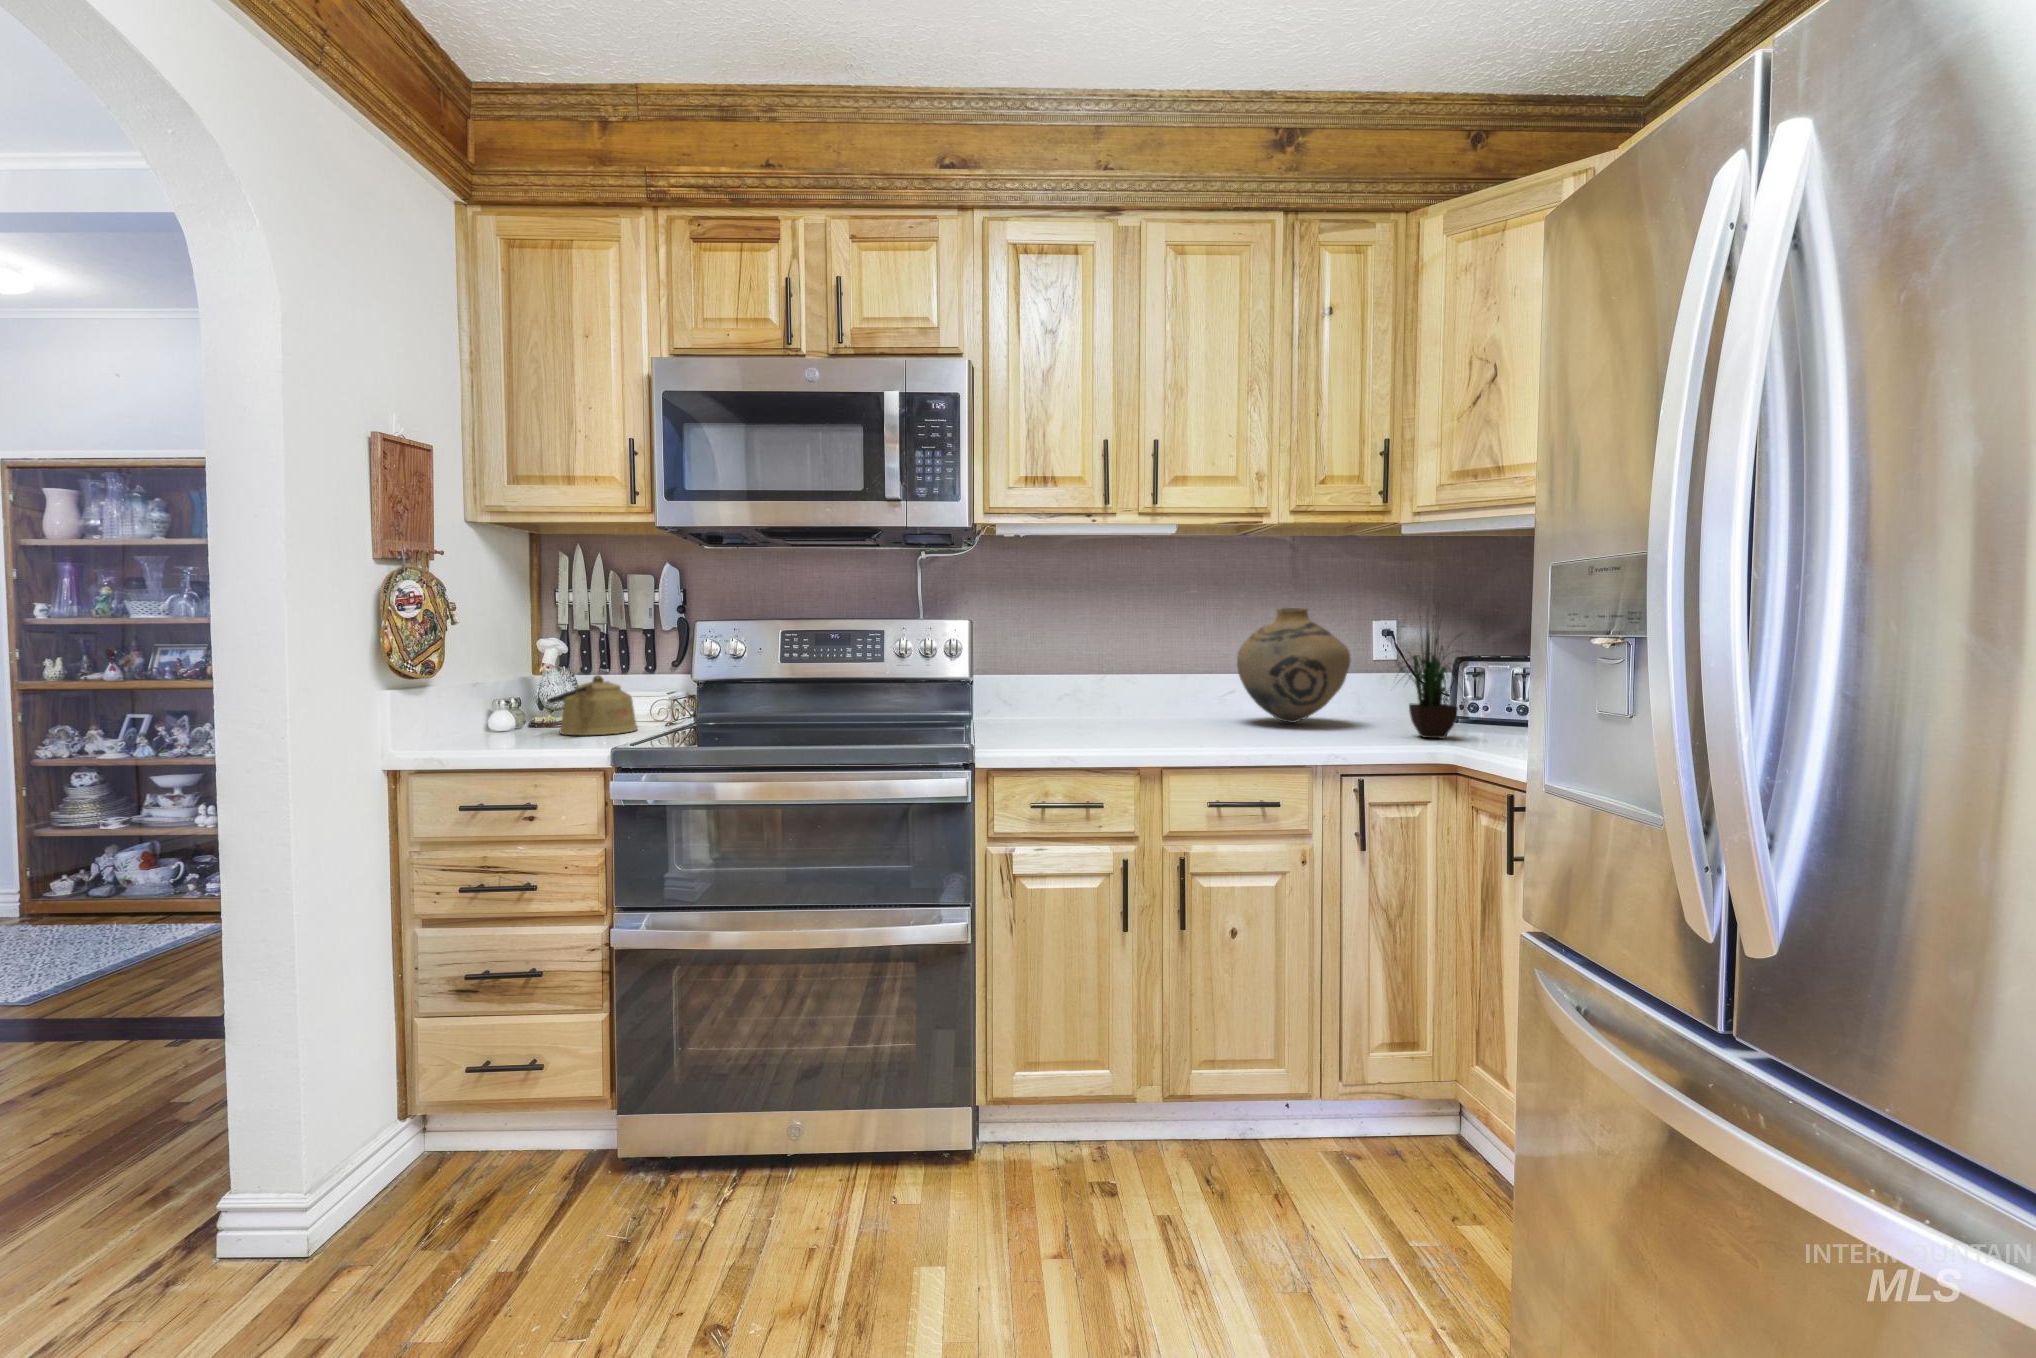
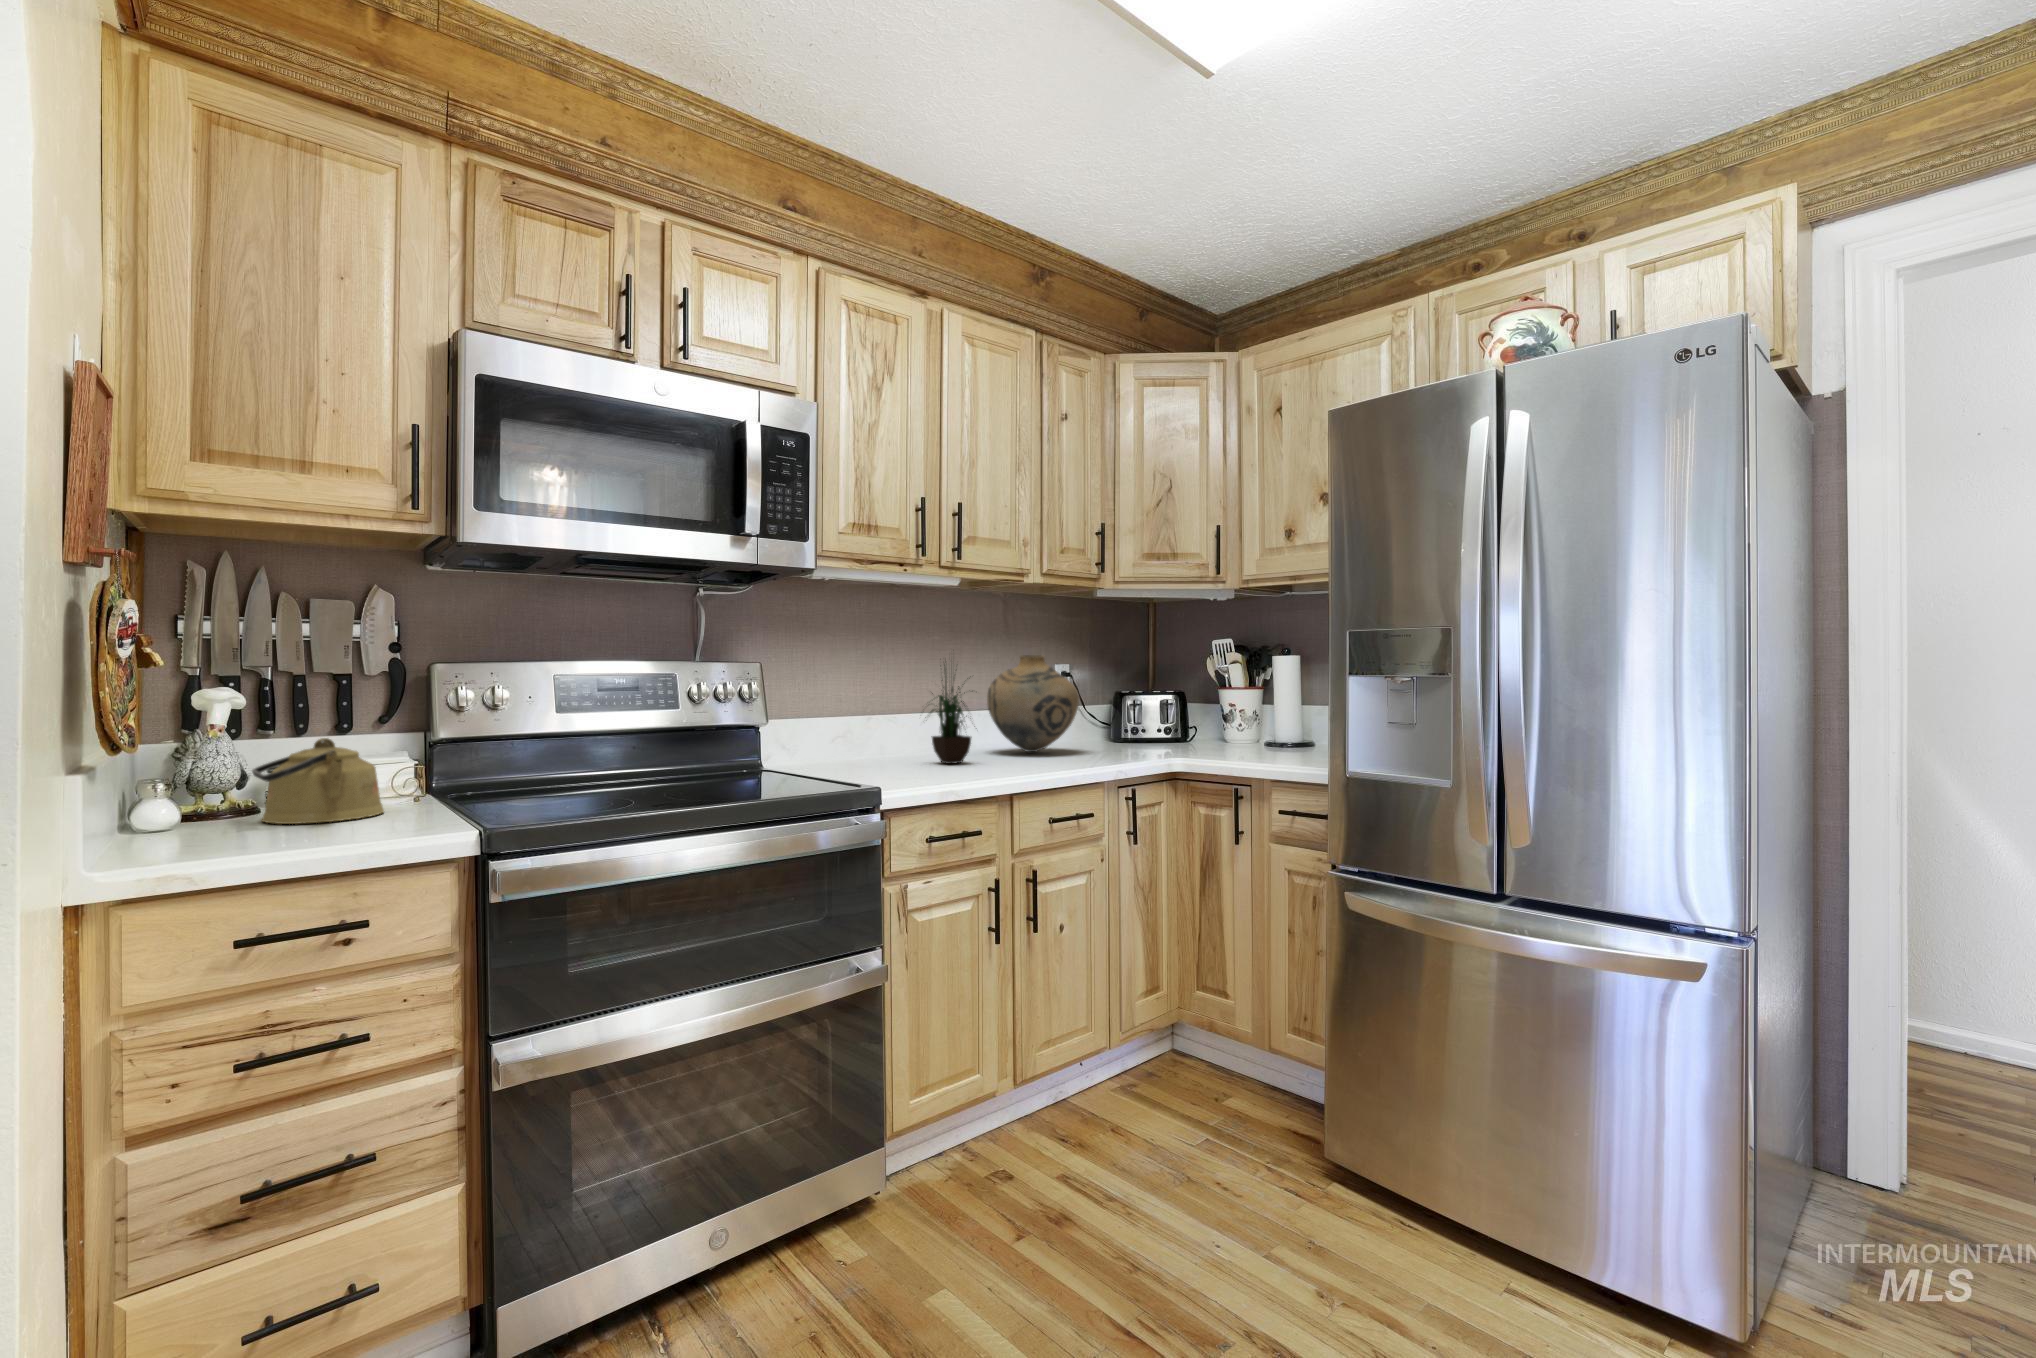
potted plant: present [1397,622,1458,738] -> present [930,665,971,764]

